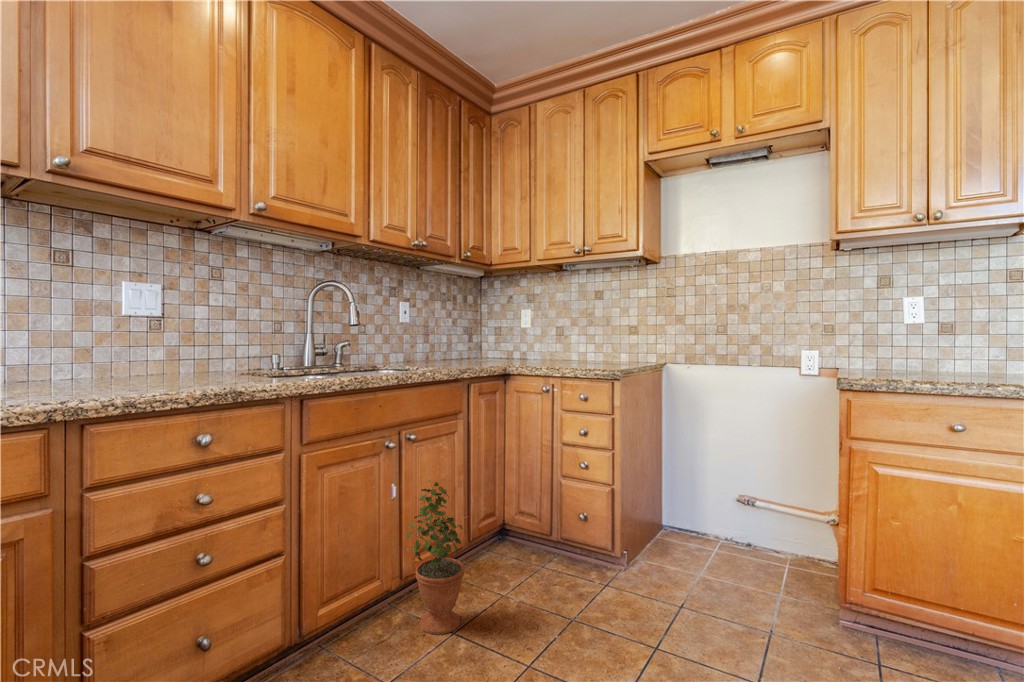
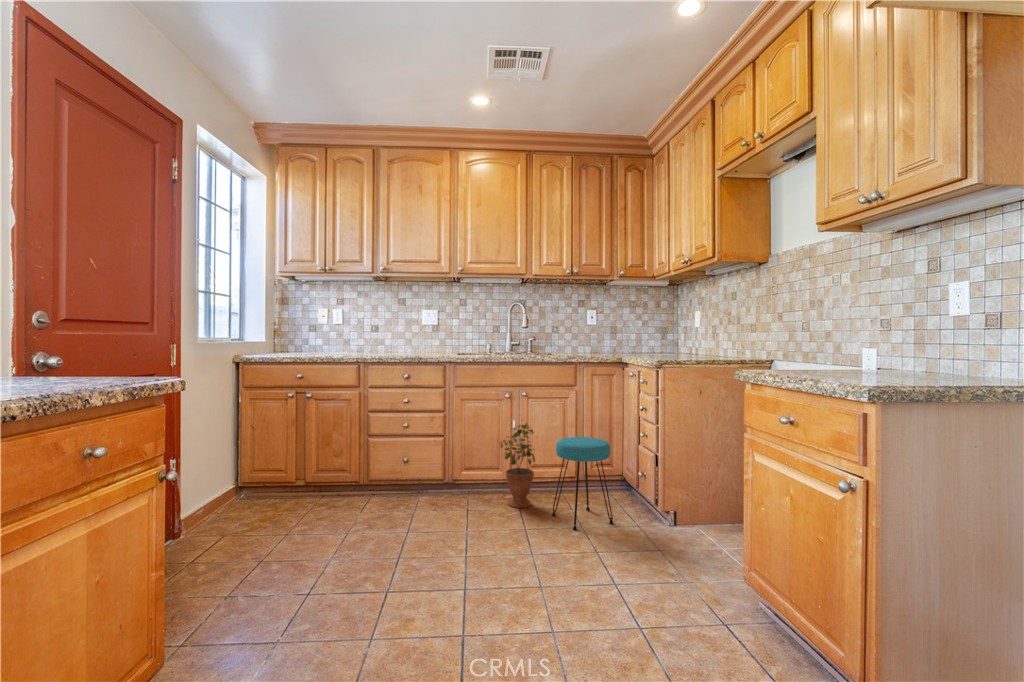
stool: none [511,482,588,624] -> present [552,437,613,529]

